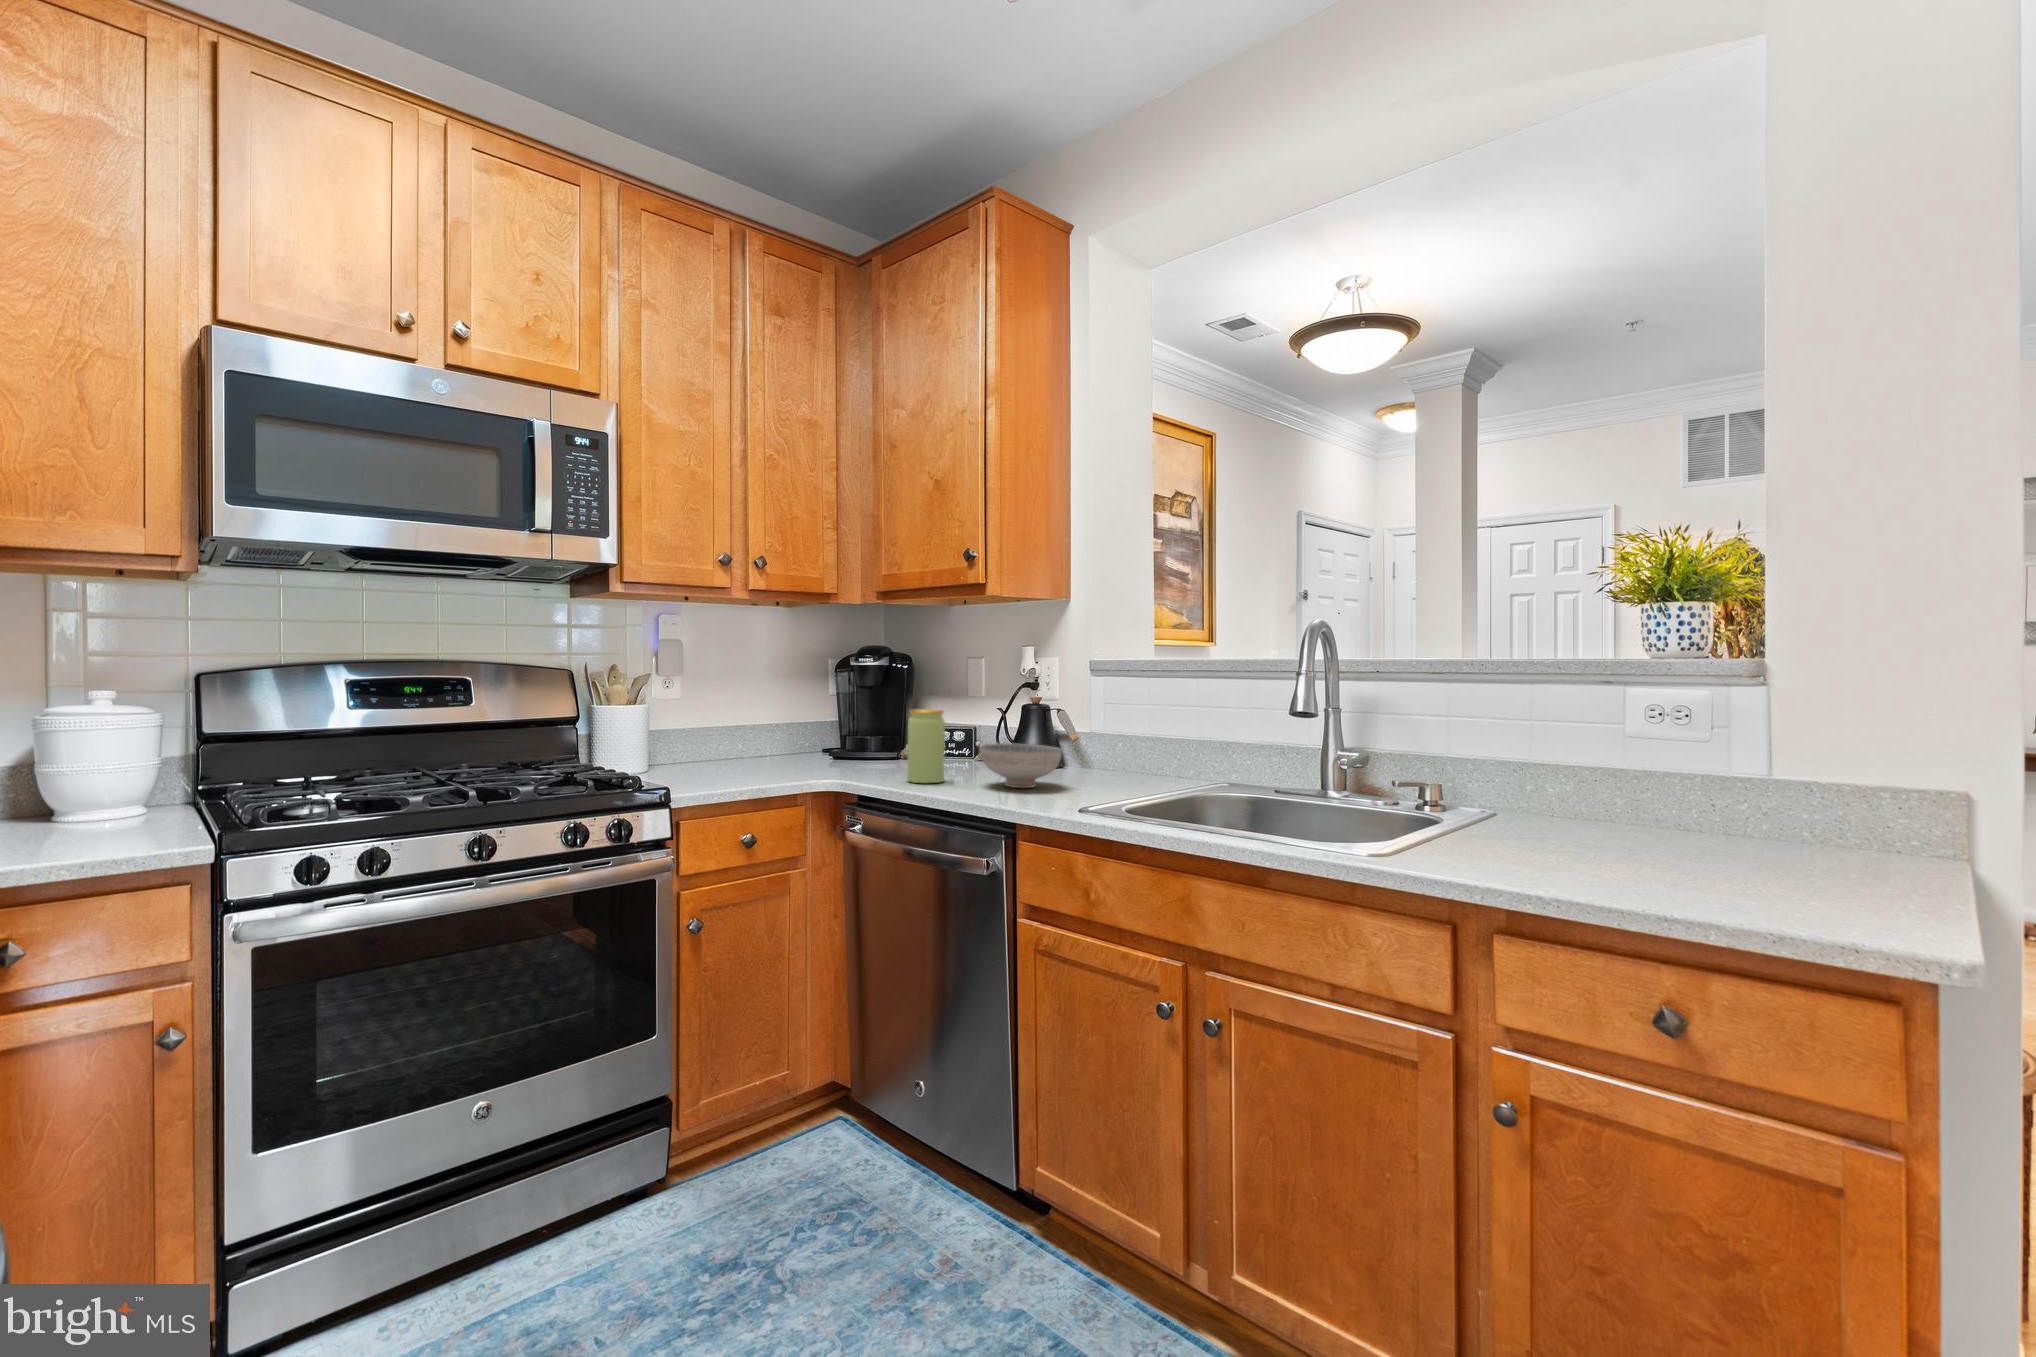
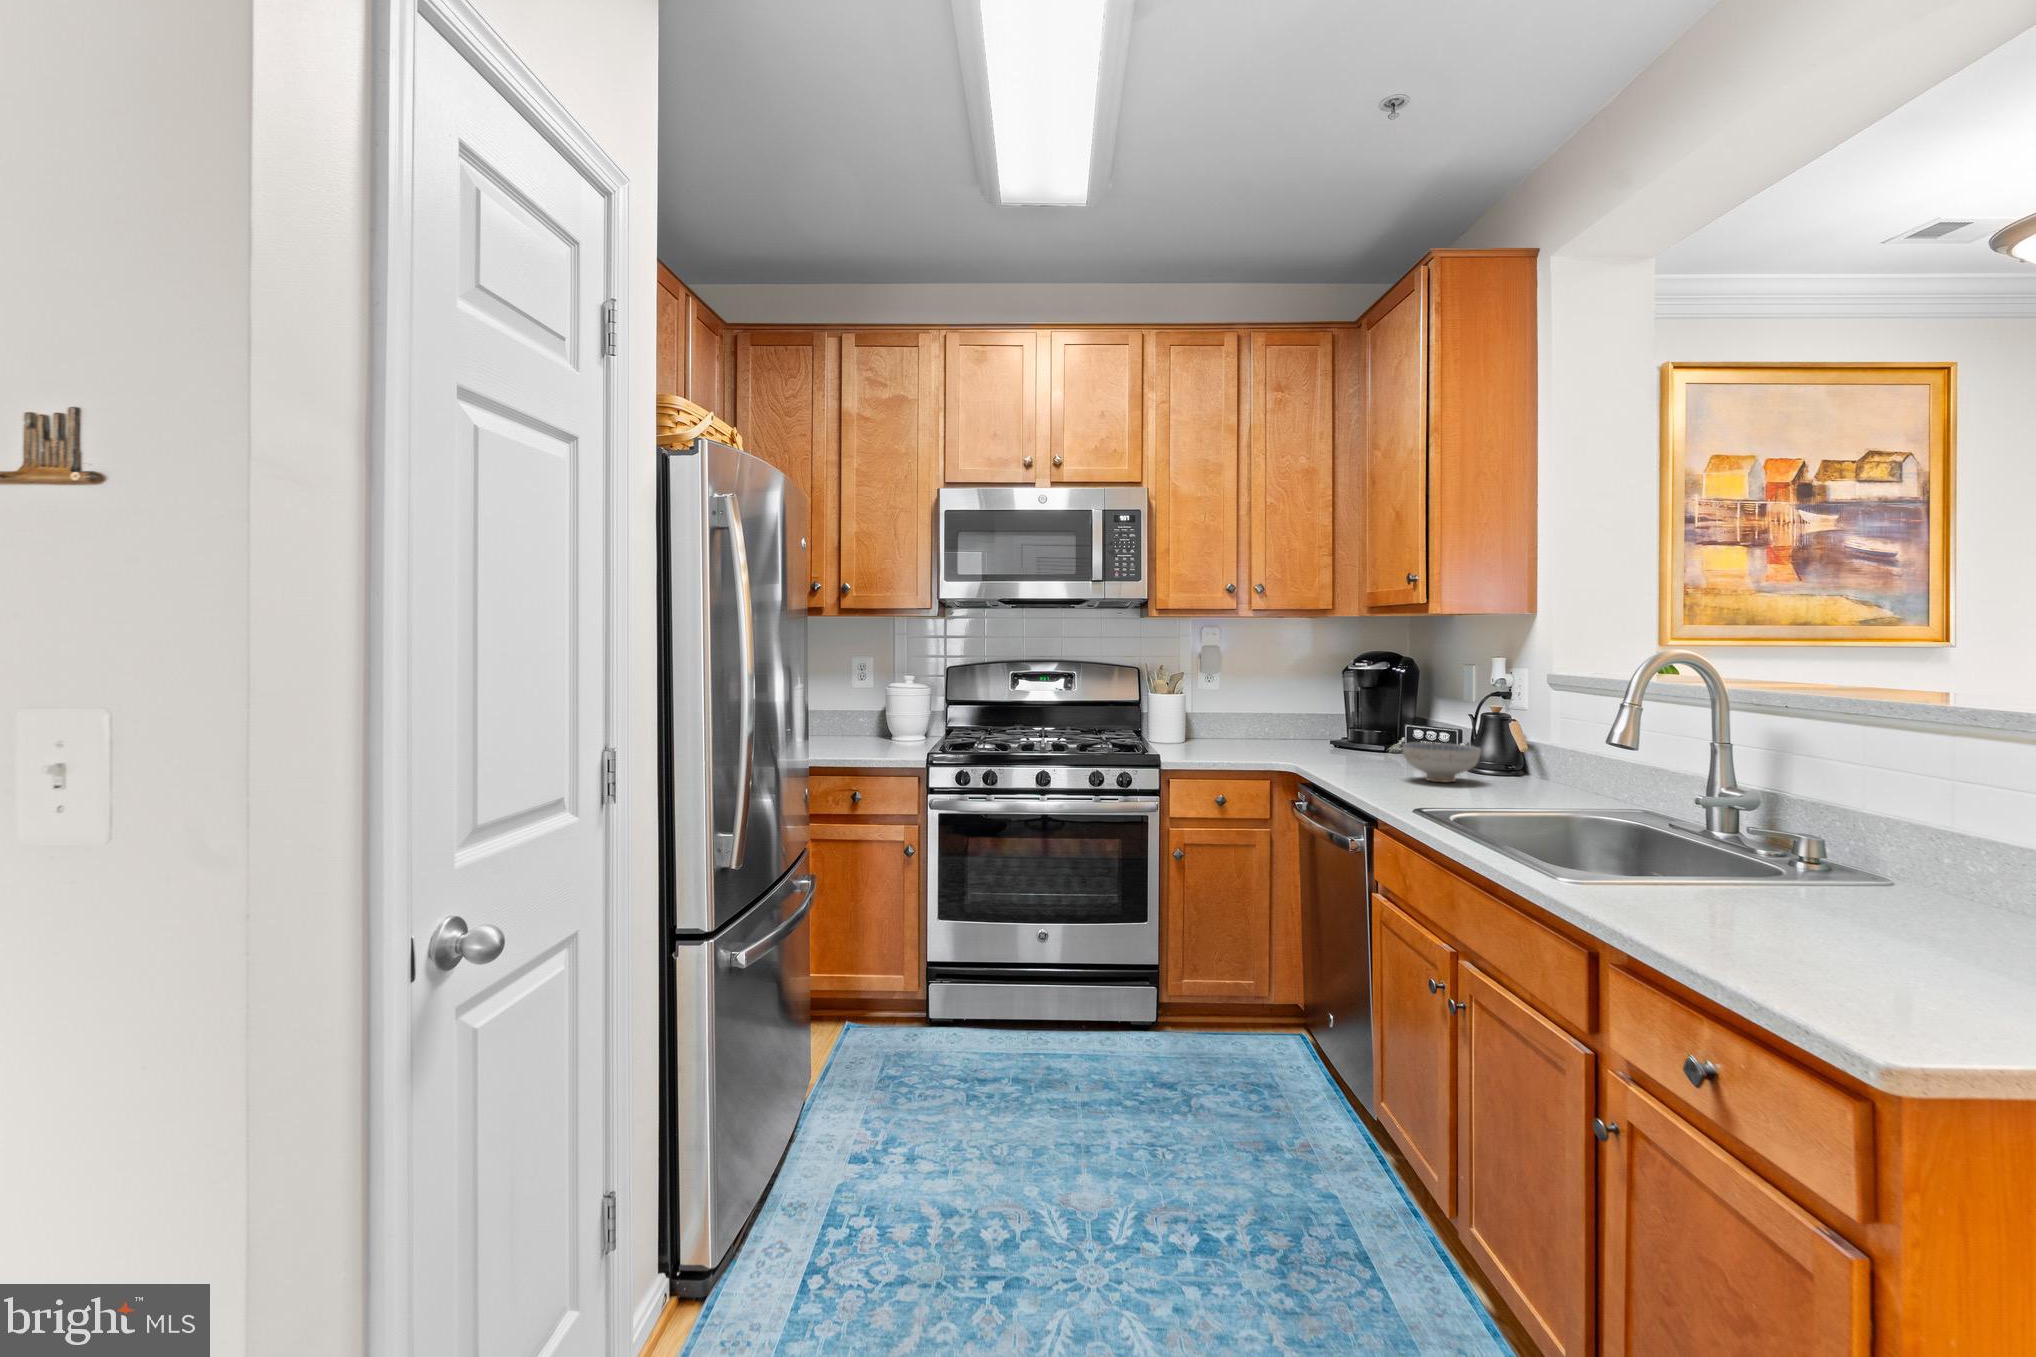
jar: present [907,709,945,783] -> none [1349,710,1382,773]

